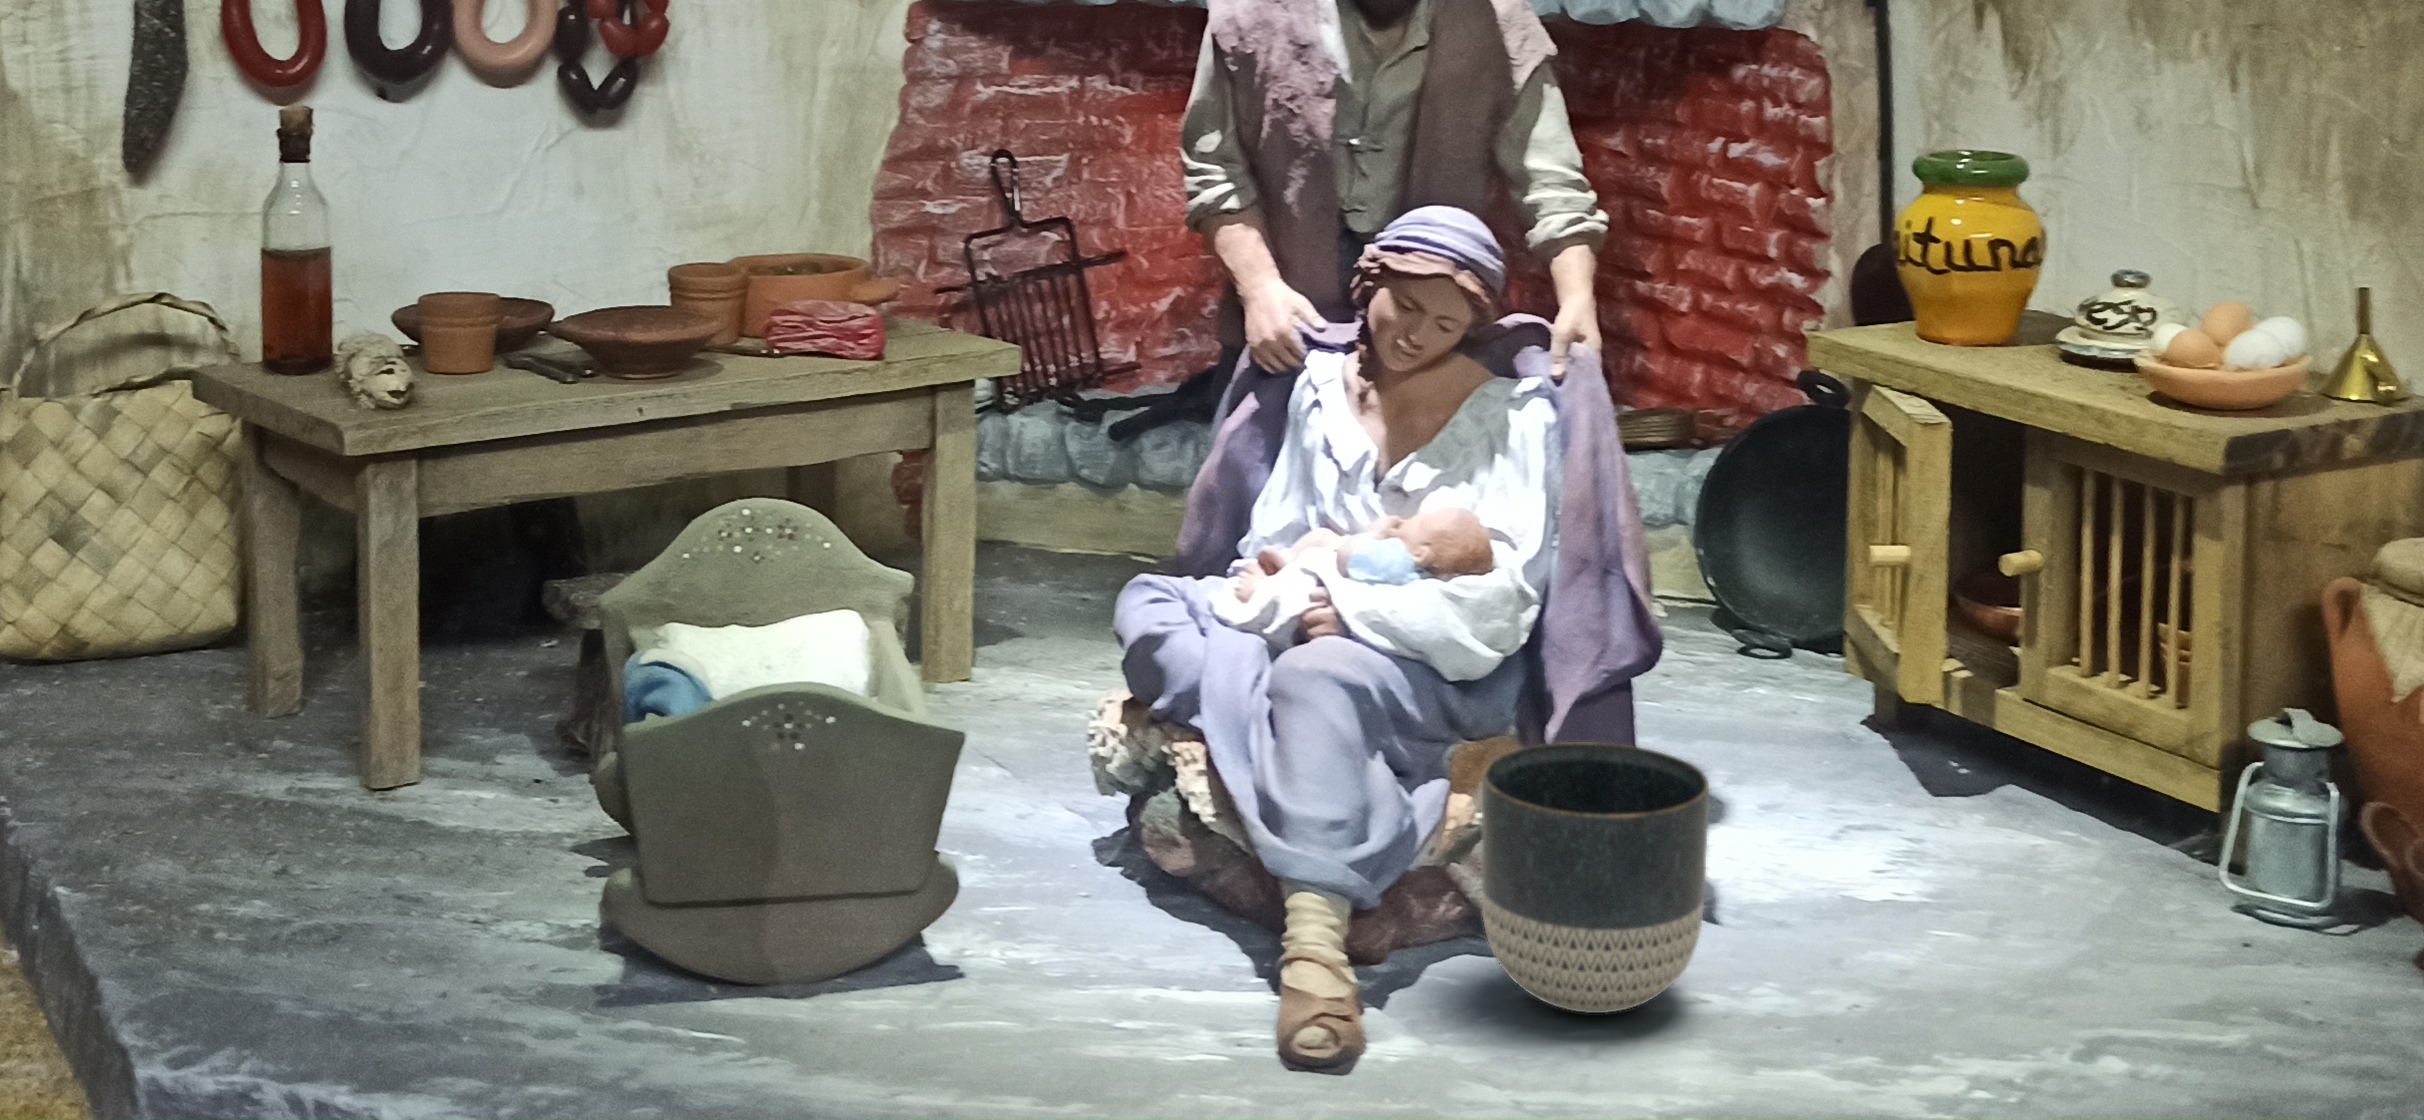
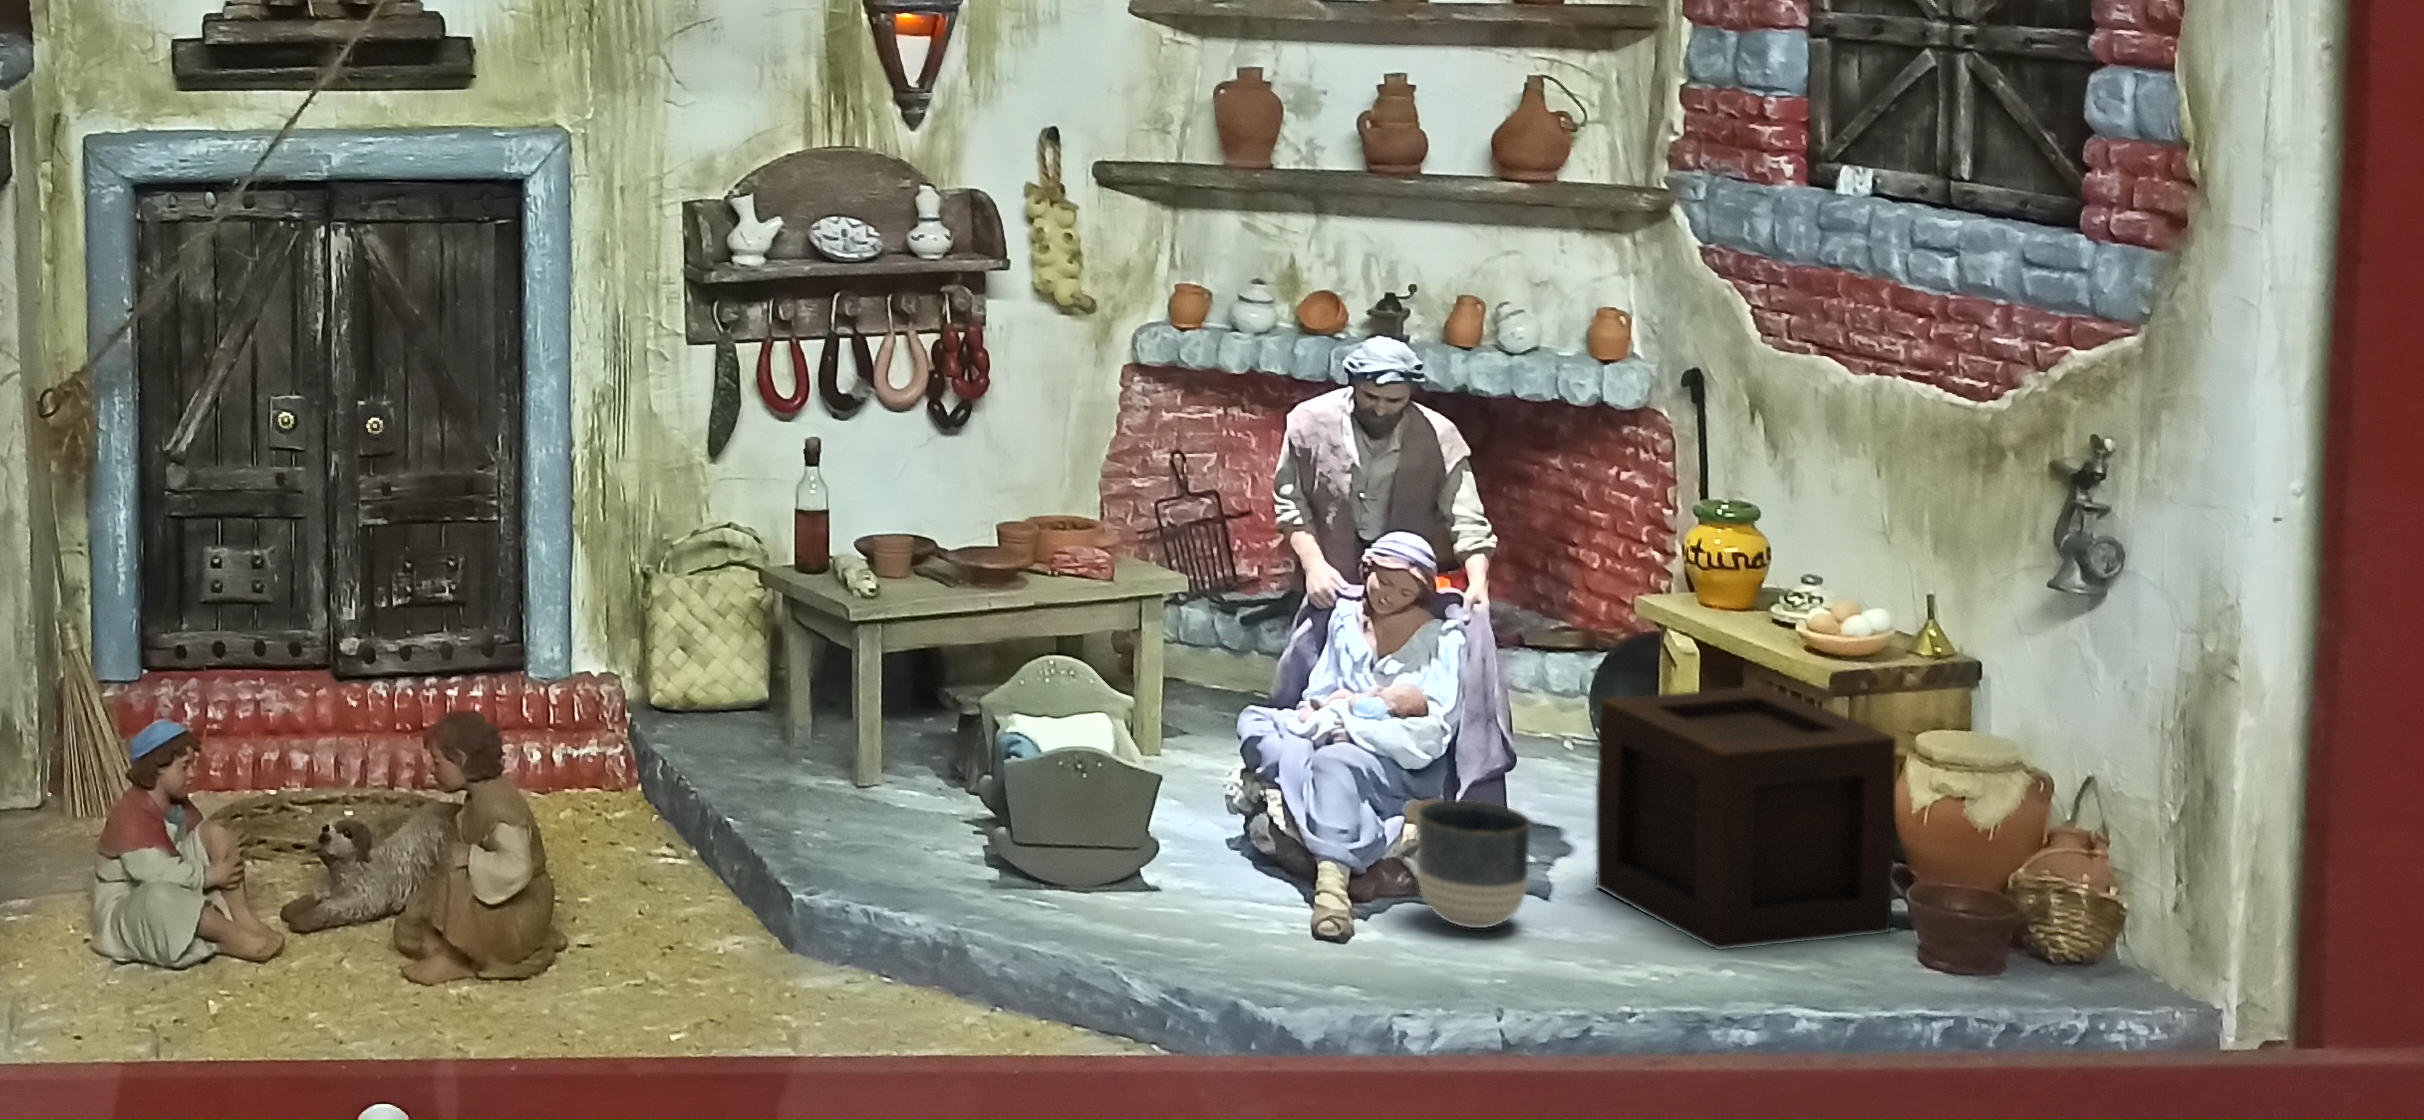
wooden crate: none [1798,475,2374,1017] -> present [1596,686,1896,950]

